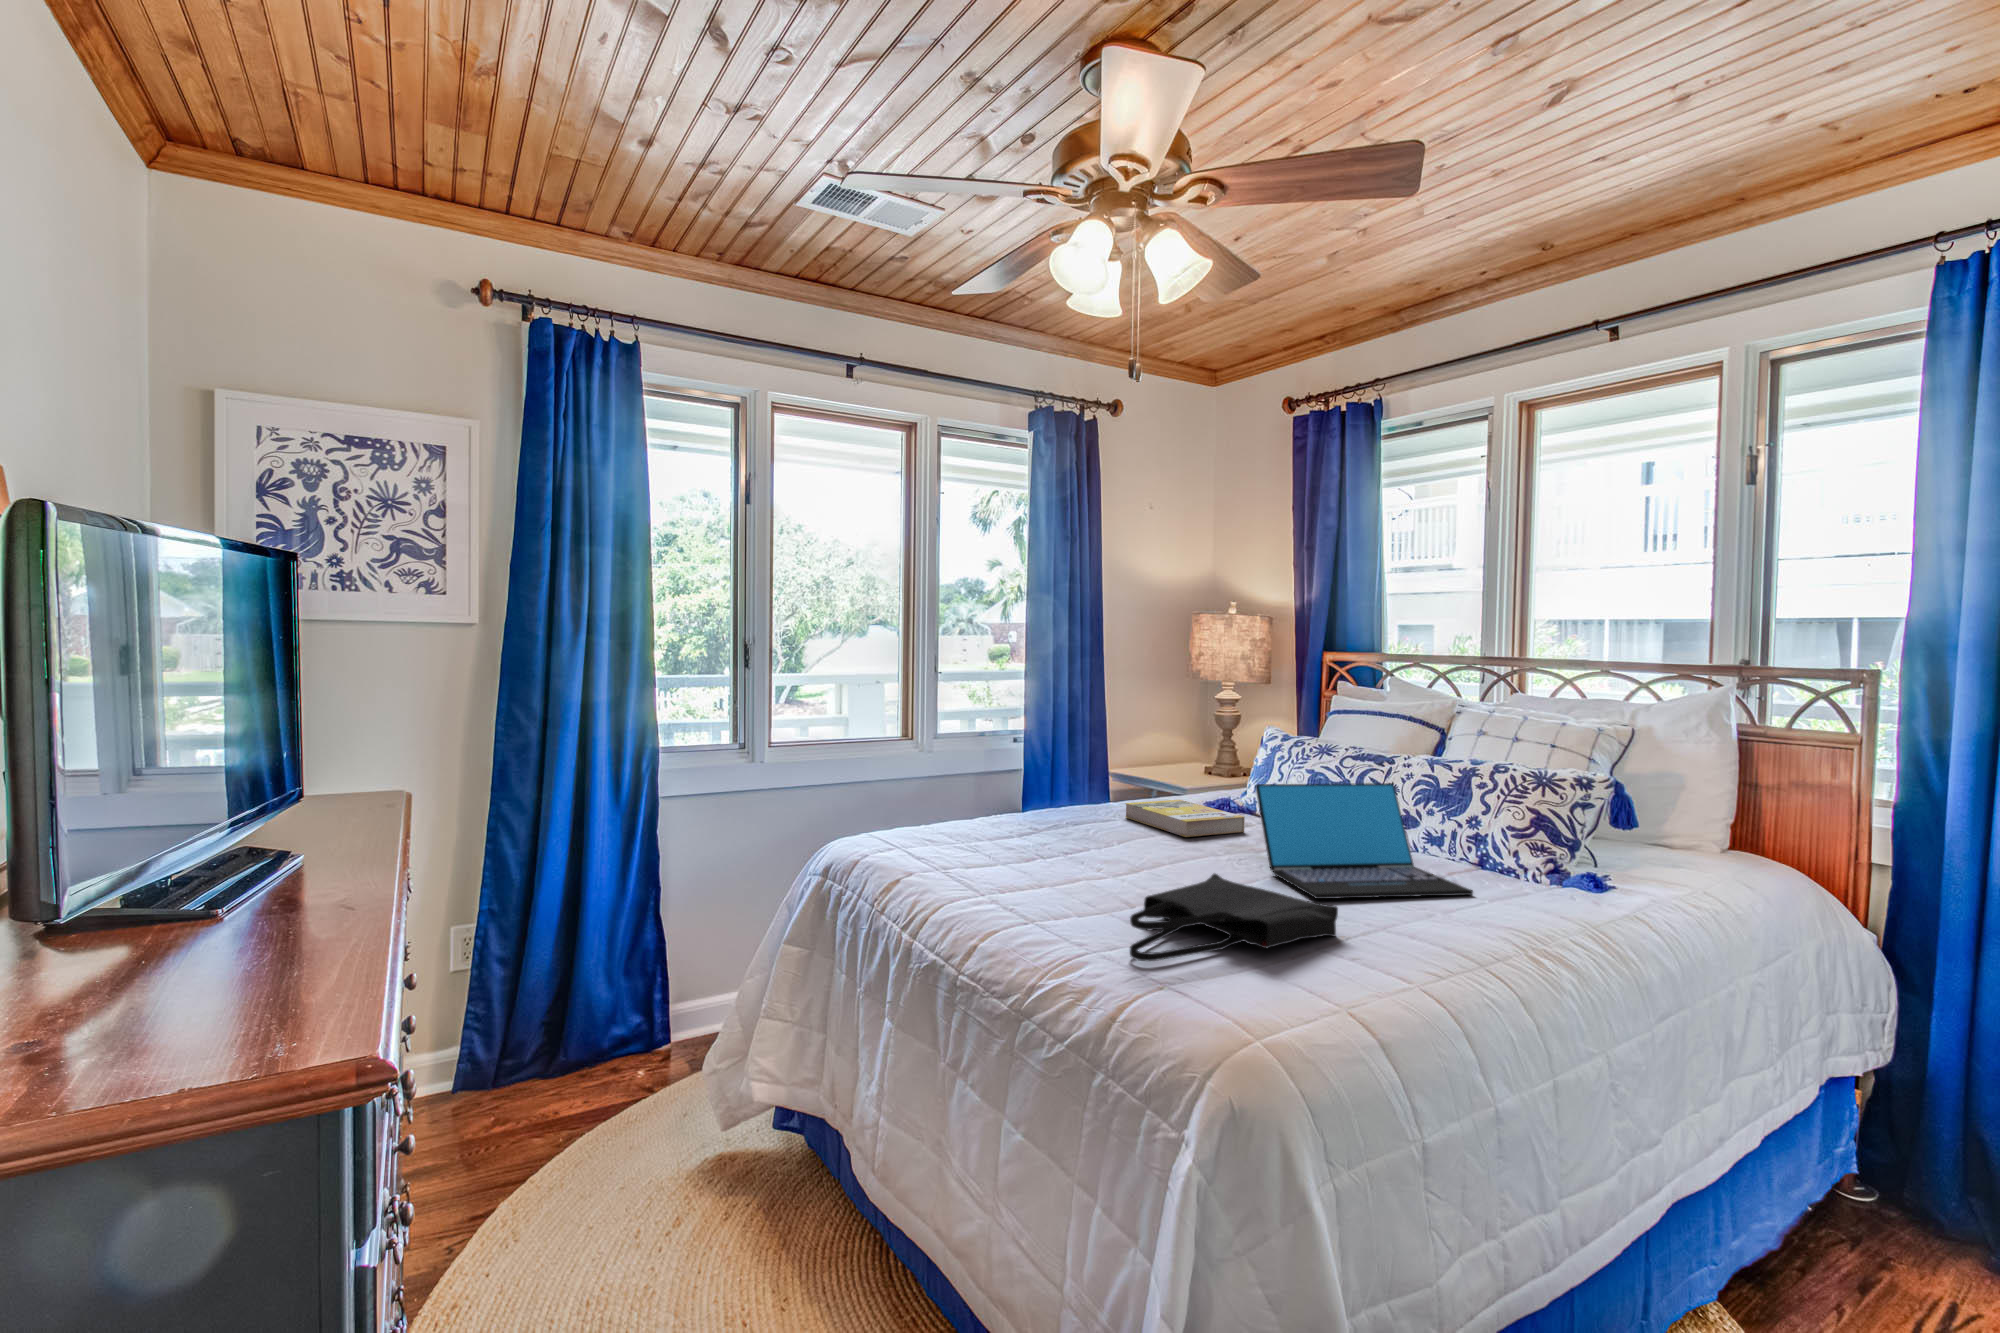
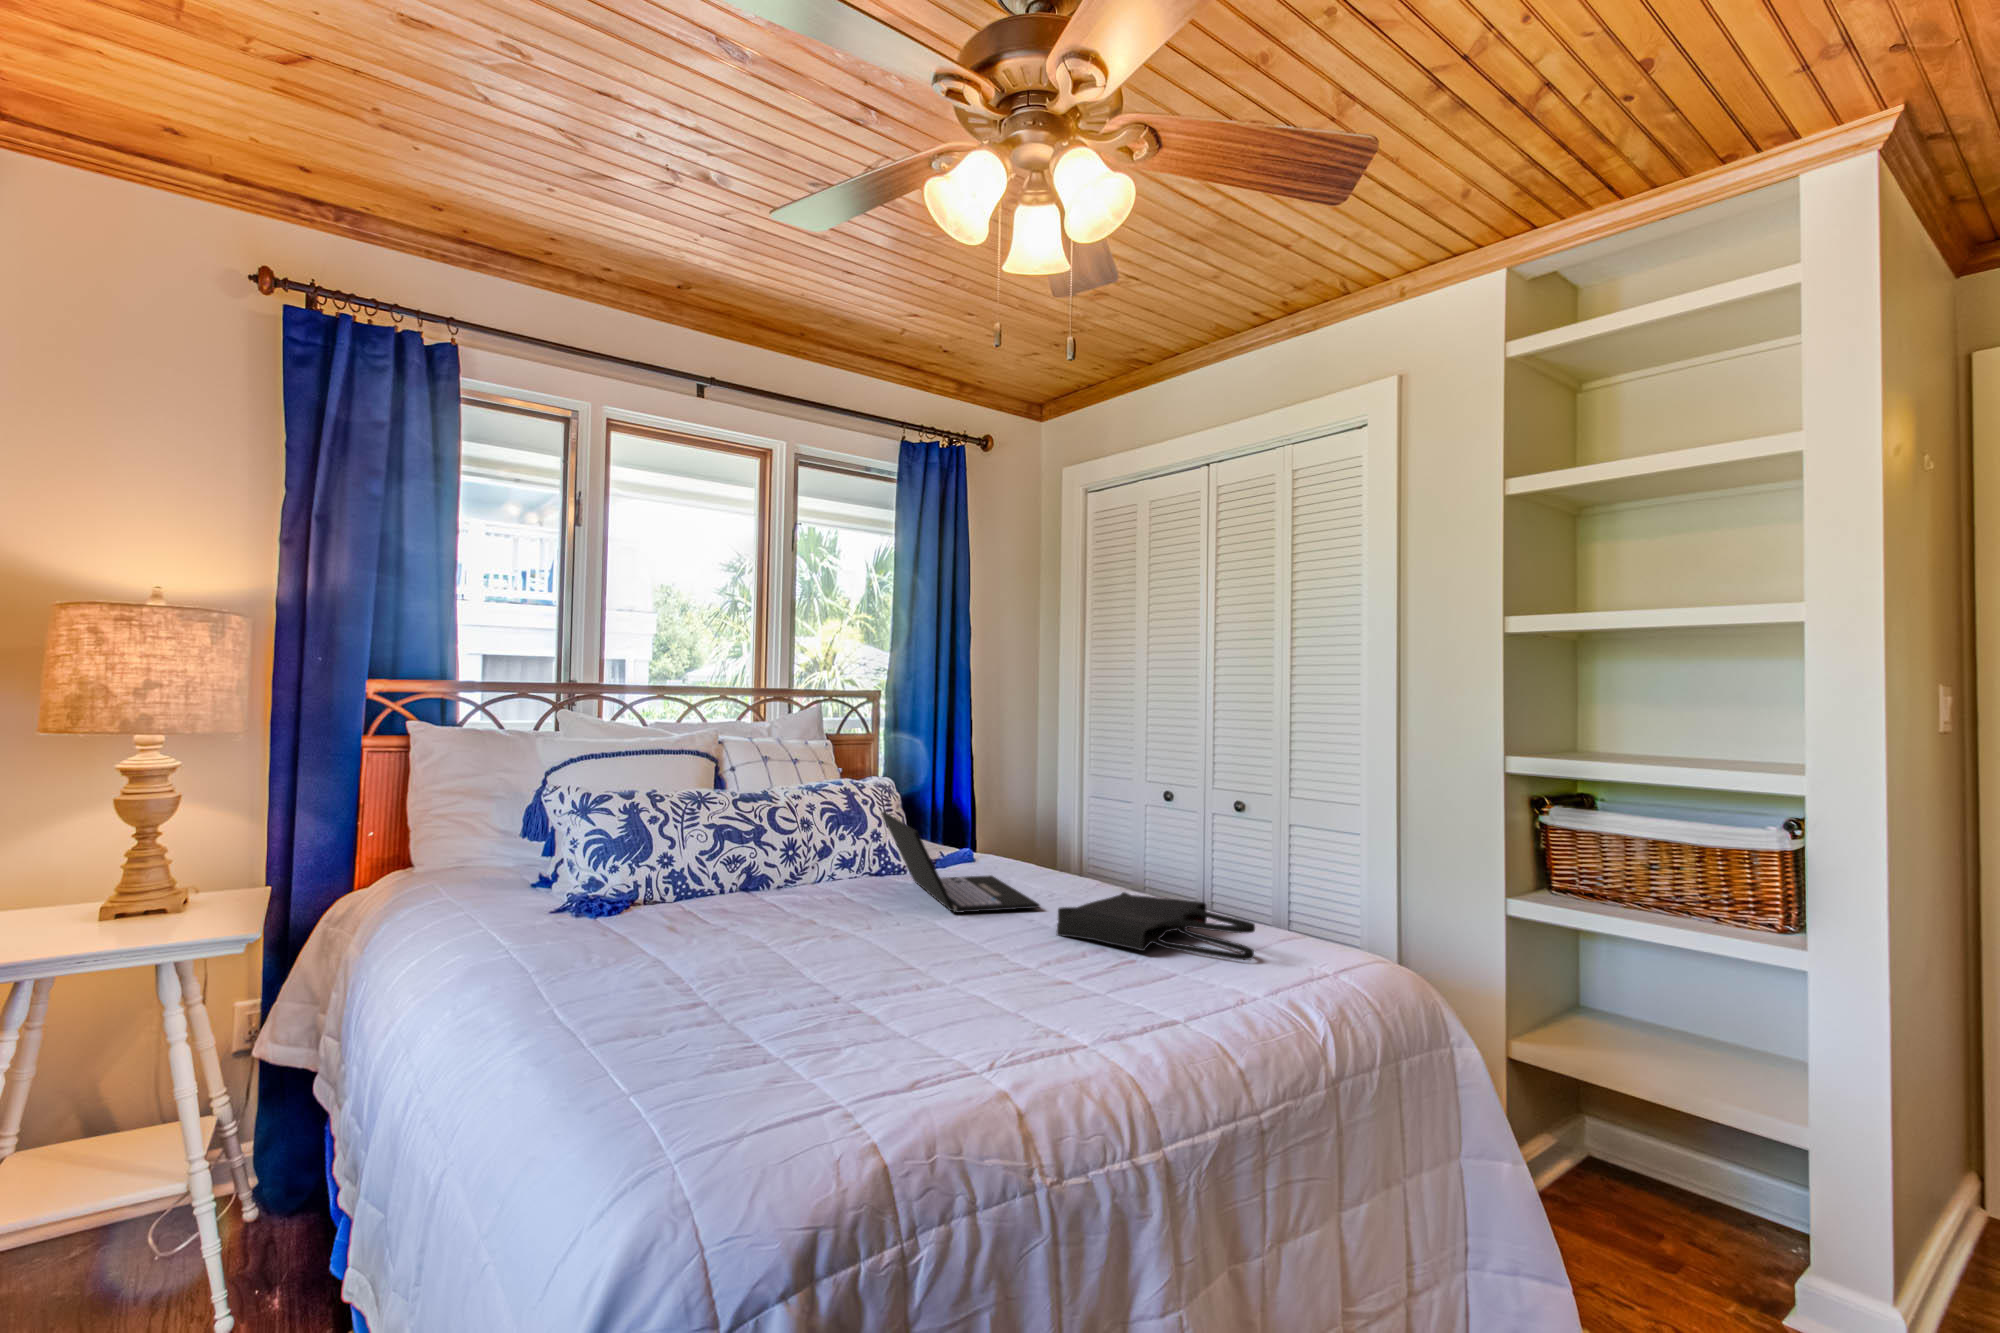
book: present [1125,800,1245,837] -> none [620,891,794,948]

